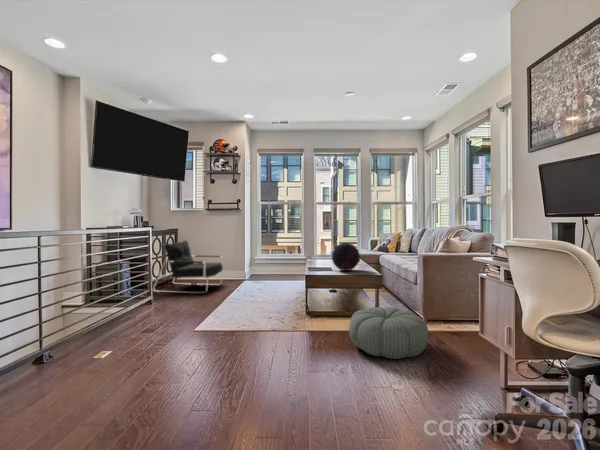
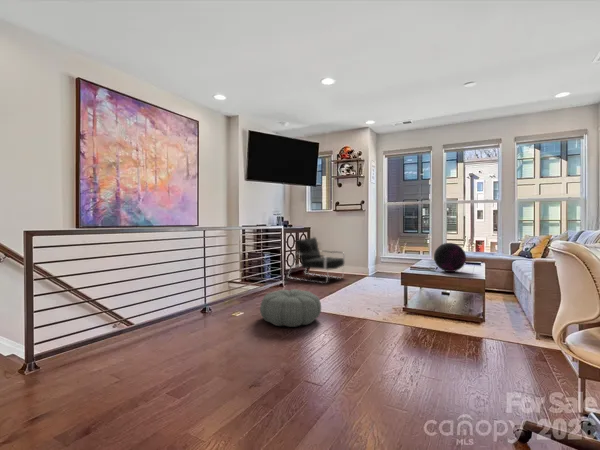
pouf: present [349,307,429,359] -> present [260,289,321,327]

